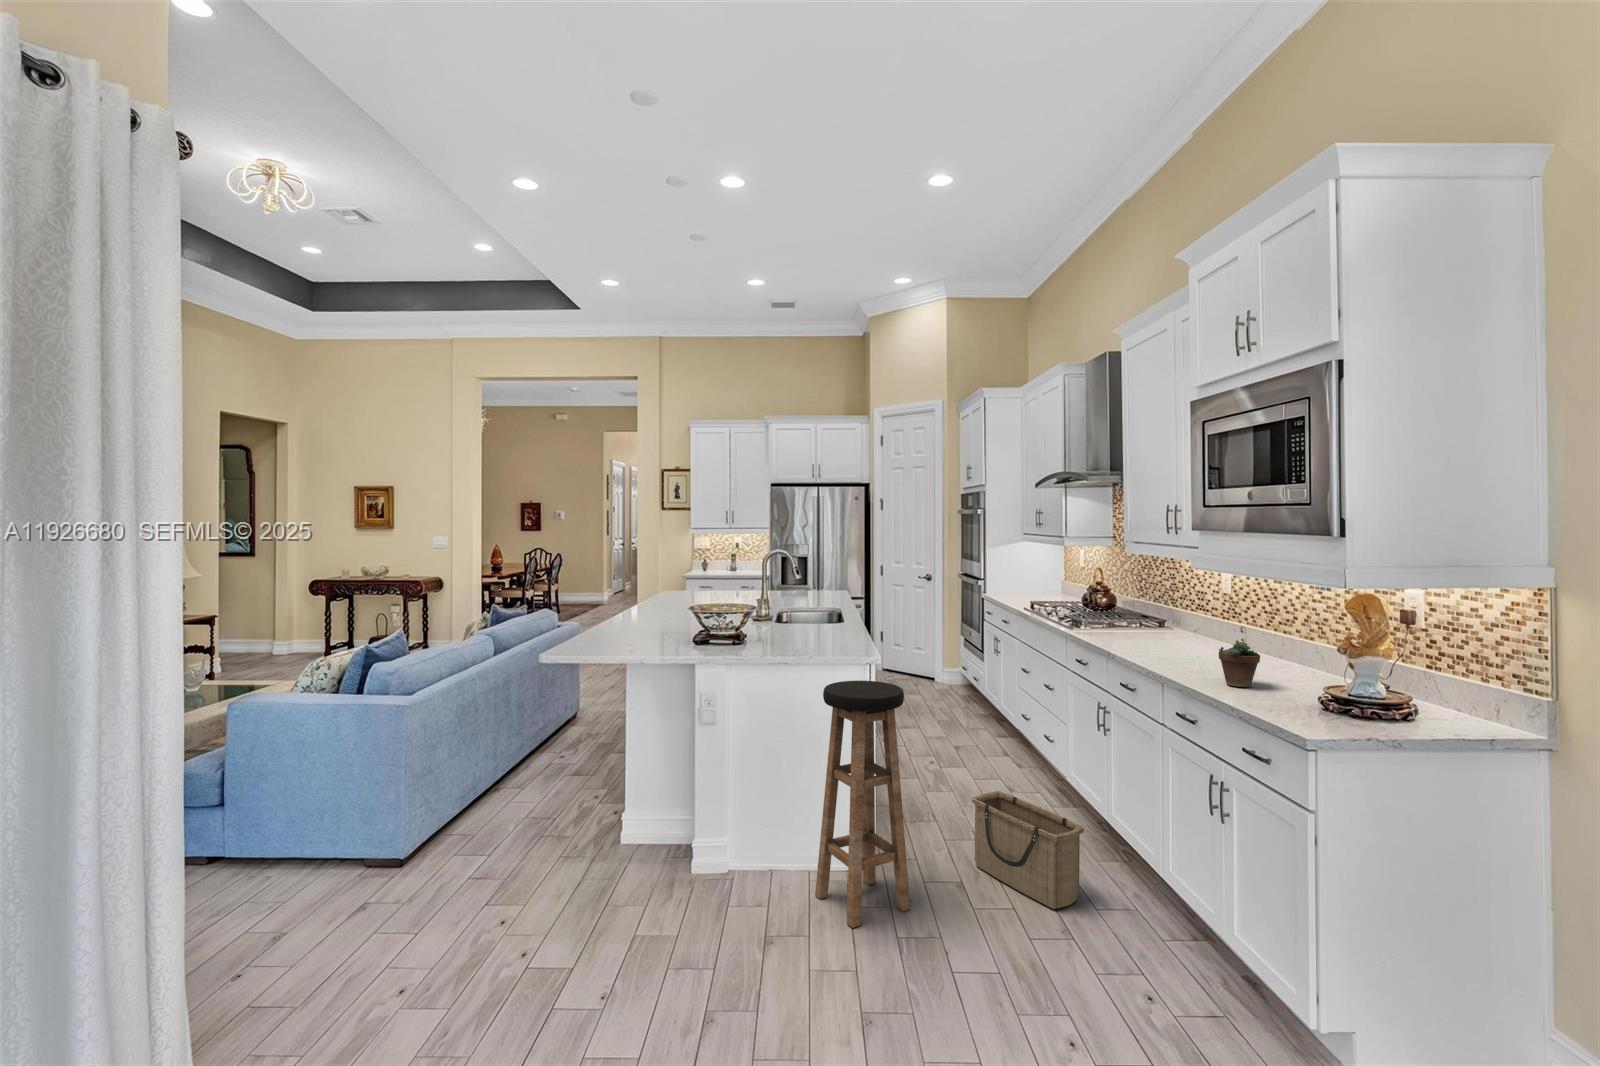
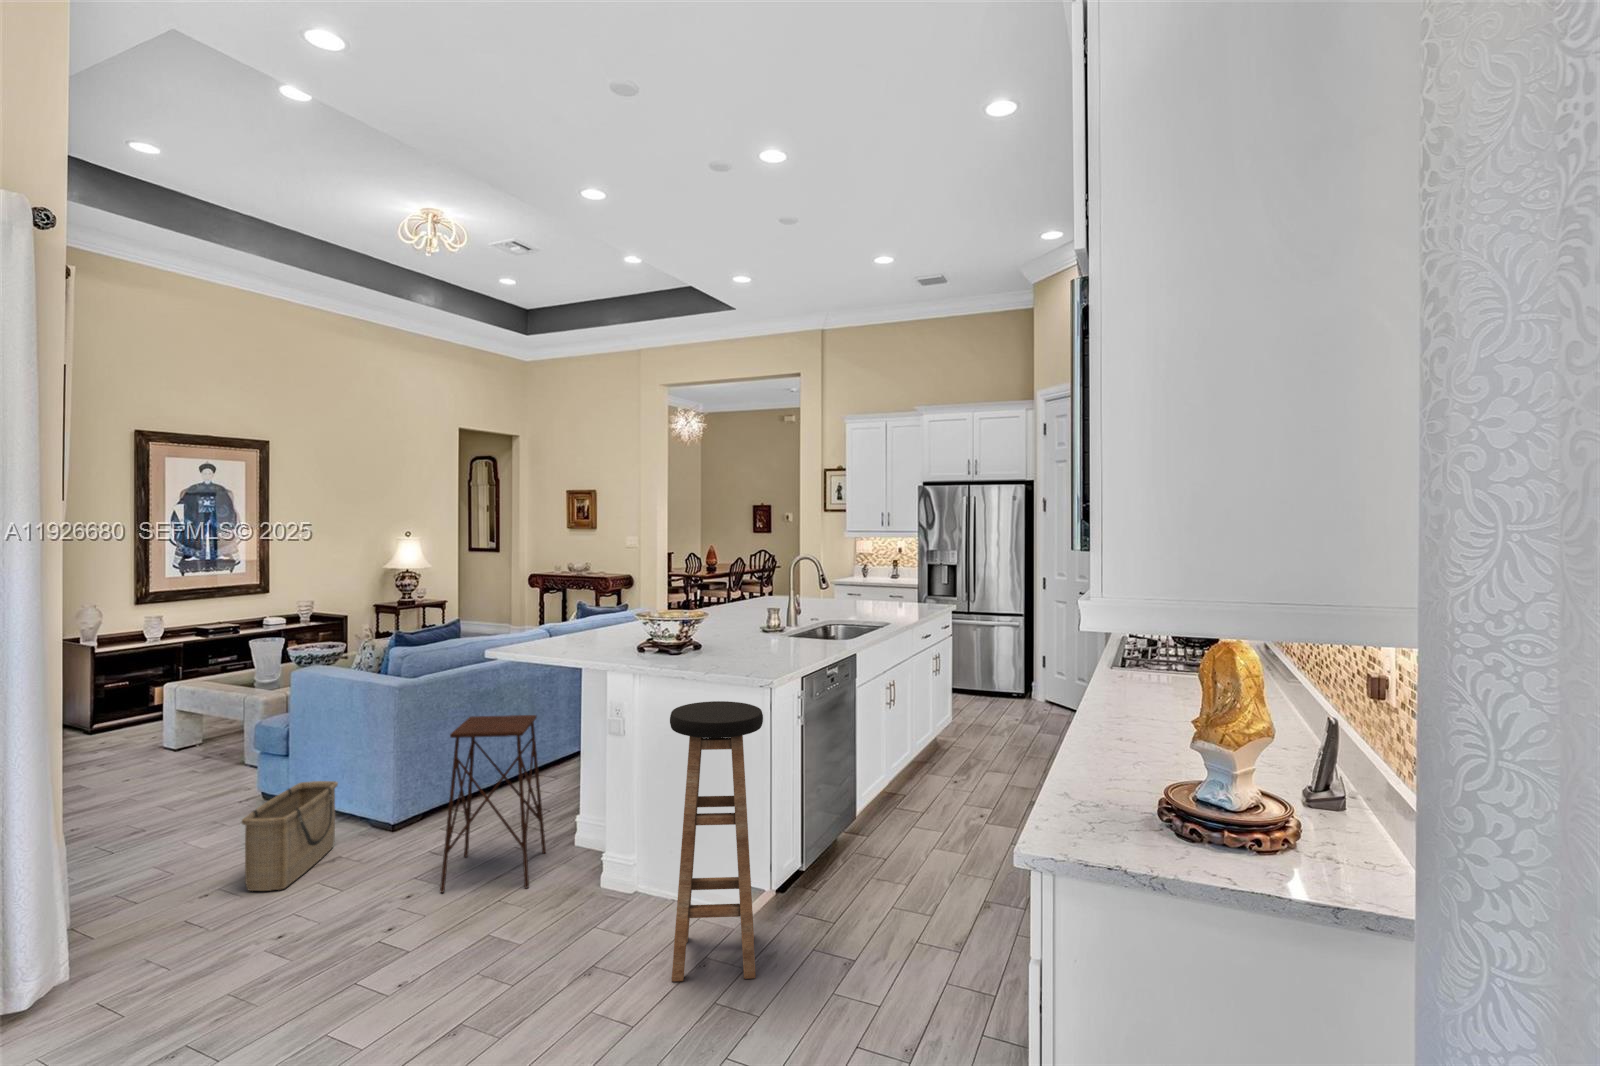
succulent plant: present [1219,627,1260,687] -> none [1111,674,1168,765]
side table: none [523,718,629,911] -> present [440,715,546,893]
basket: present [972,791,1084,909] -> present [242,781,338,891]

